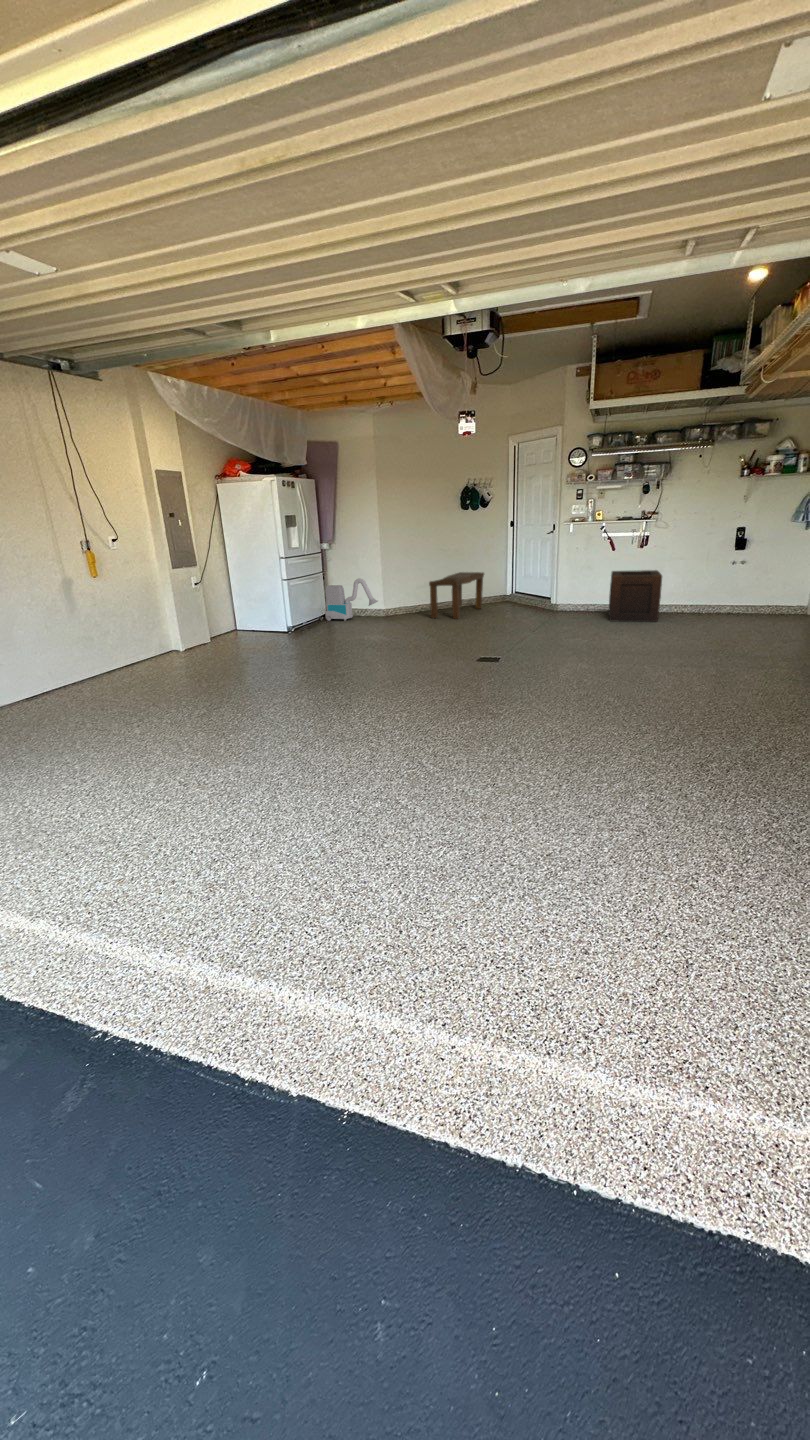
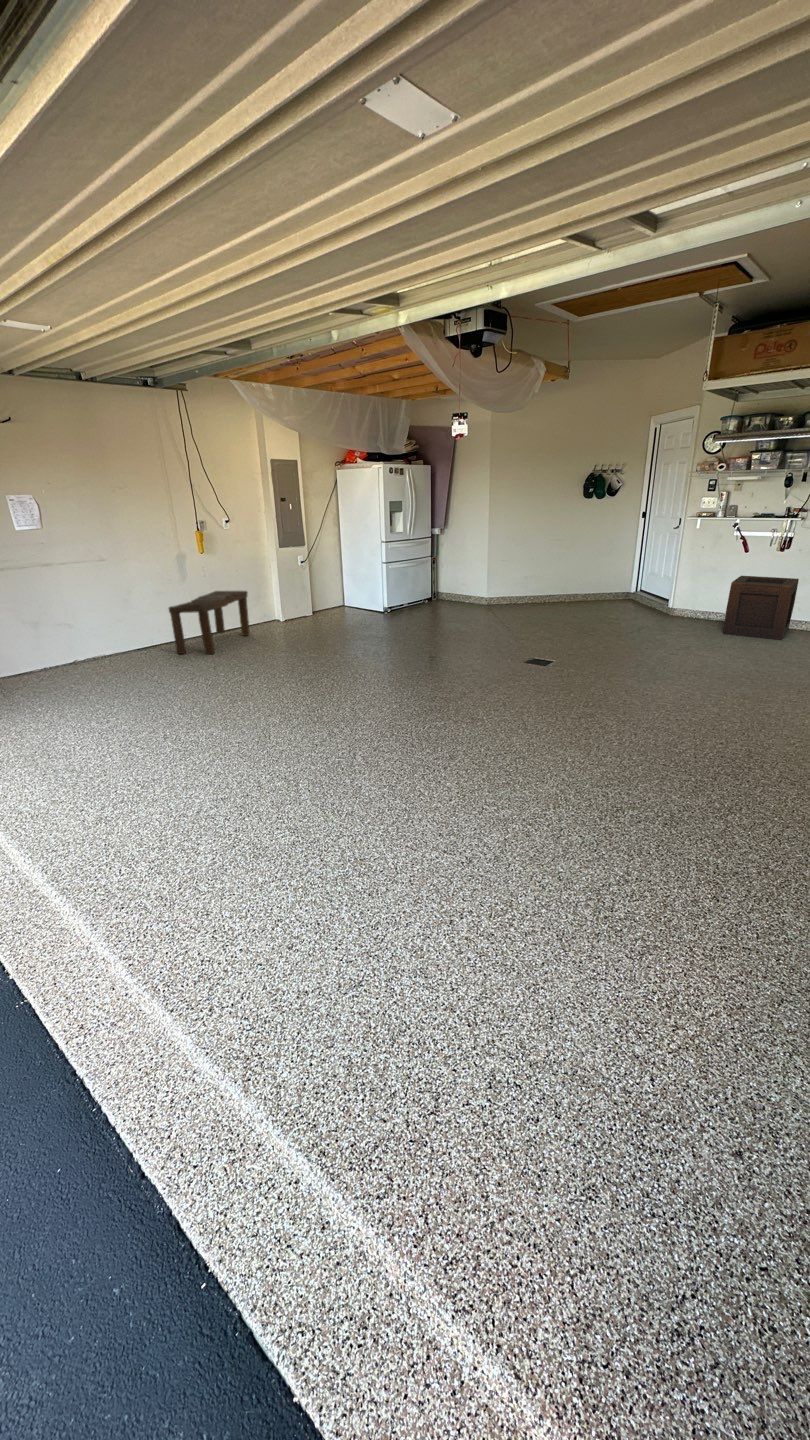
bench: present [429,572,484,619] -> present [169,591,250,654]
vacuum cleaner: present [325,578,378,621] -> none [430,565,480,607]

